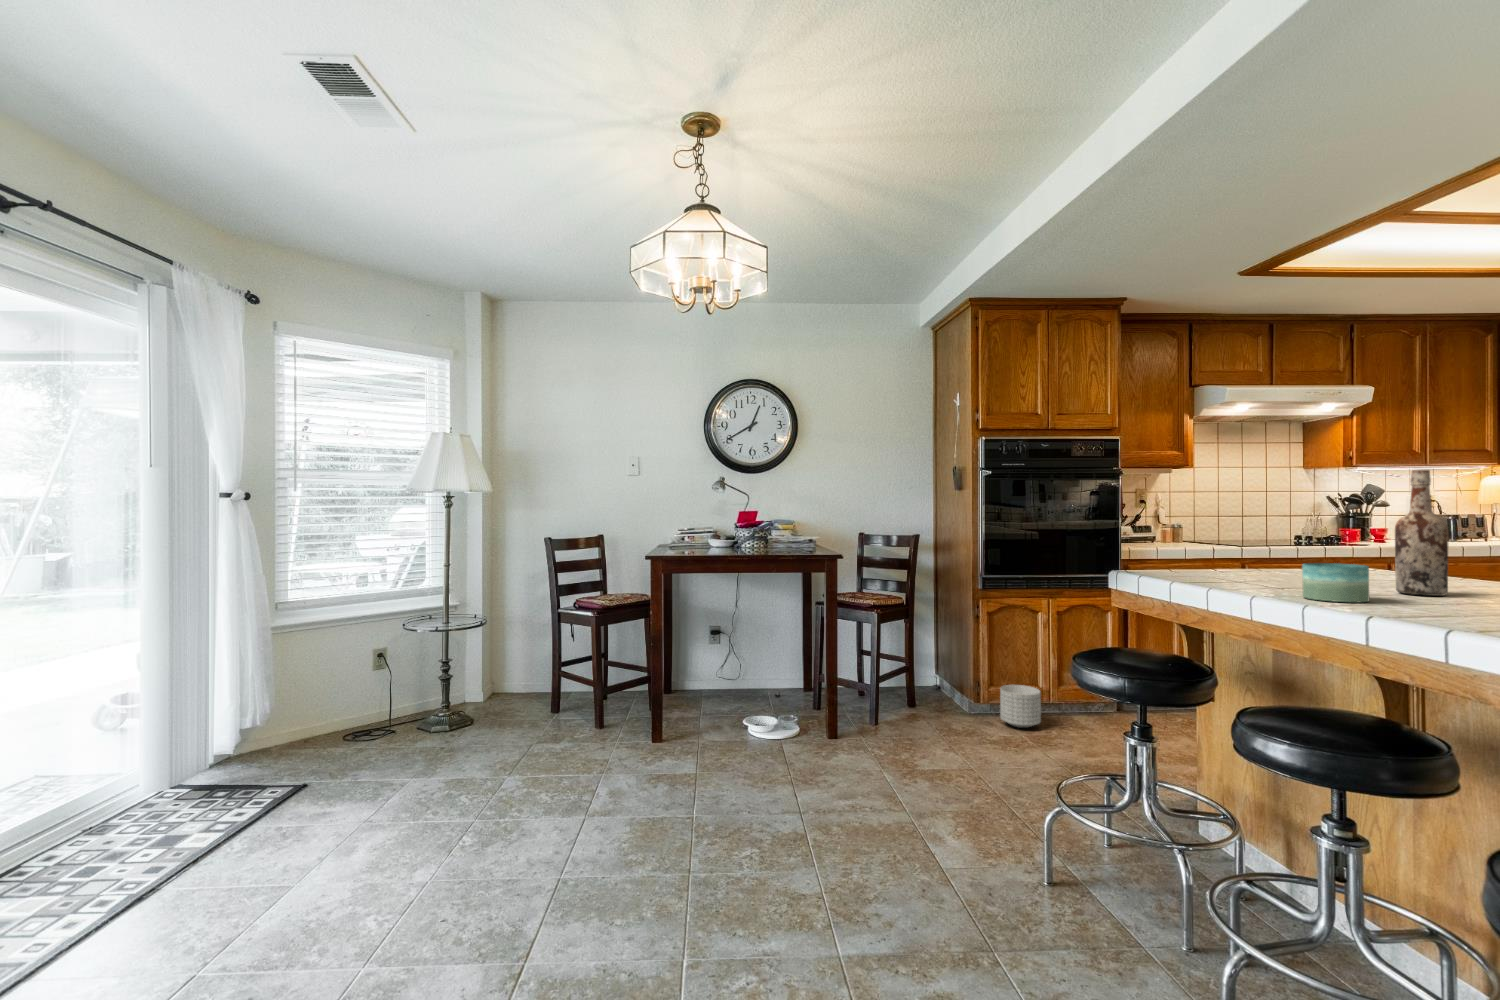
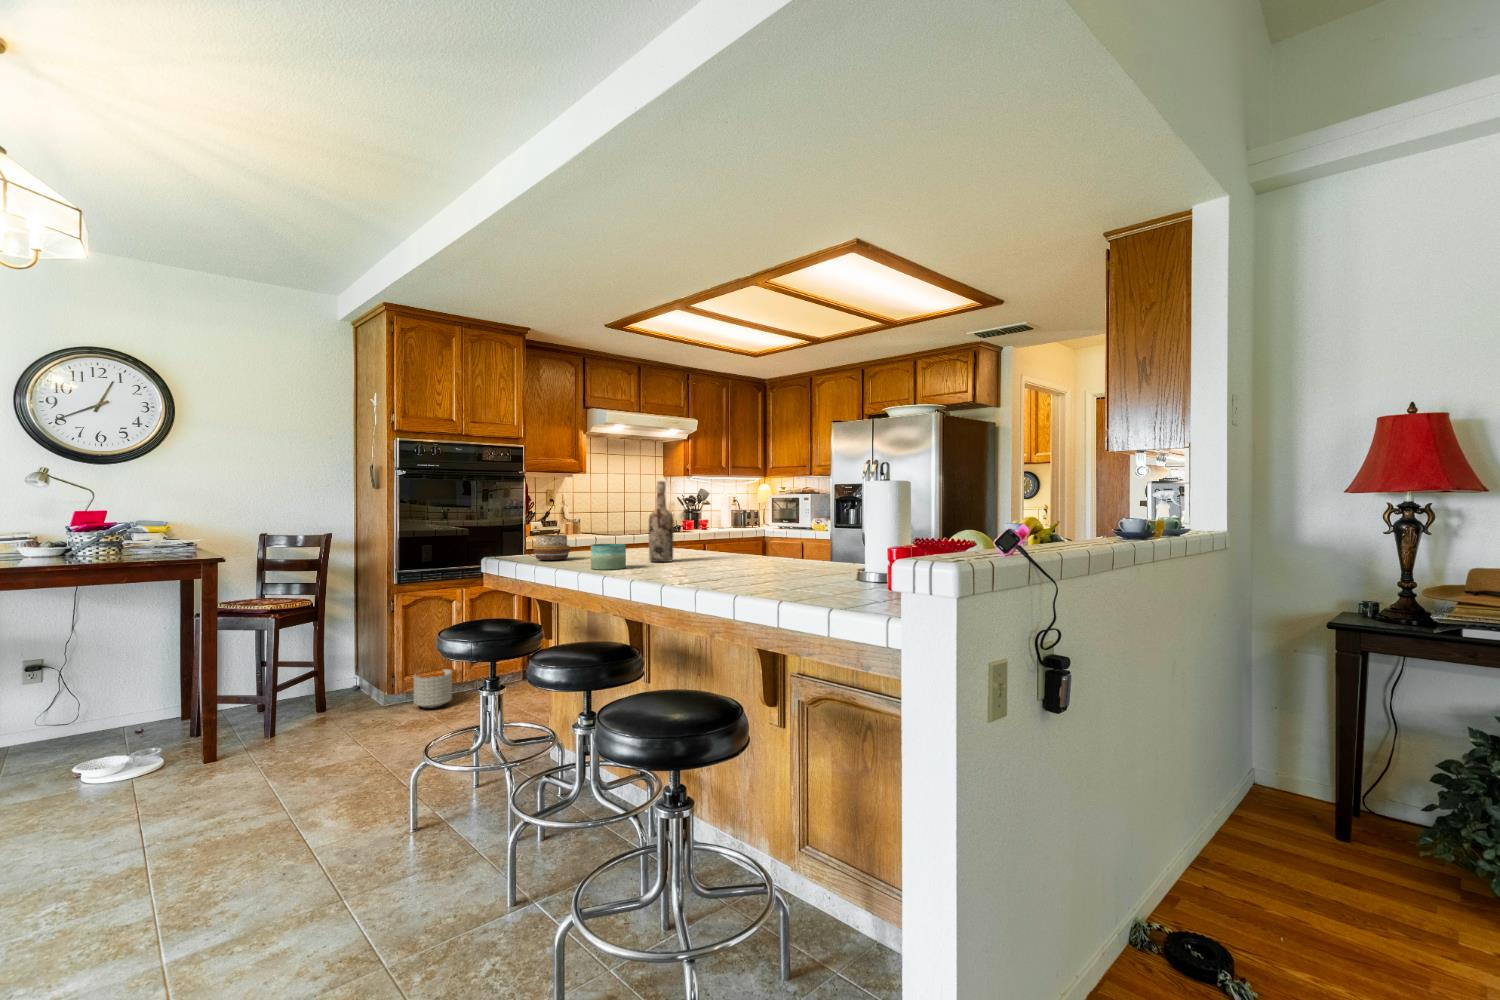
decorative bowl: none [1184,546,1241,579] -> present [533,535,570,560]

